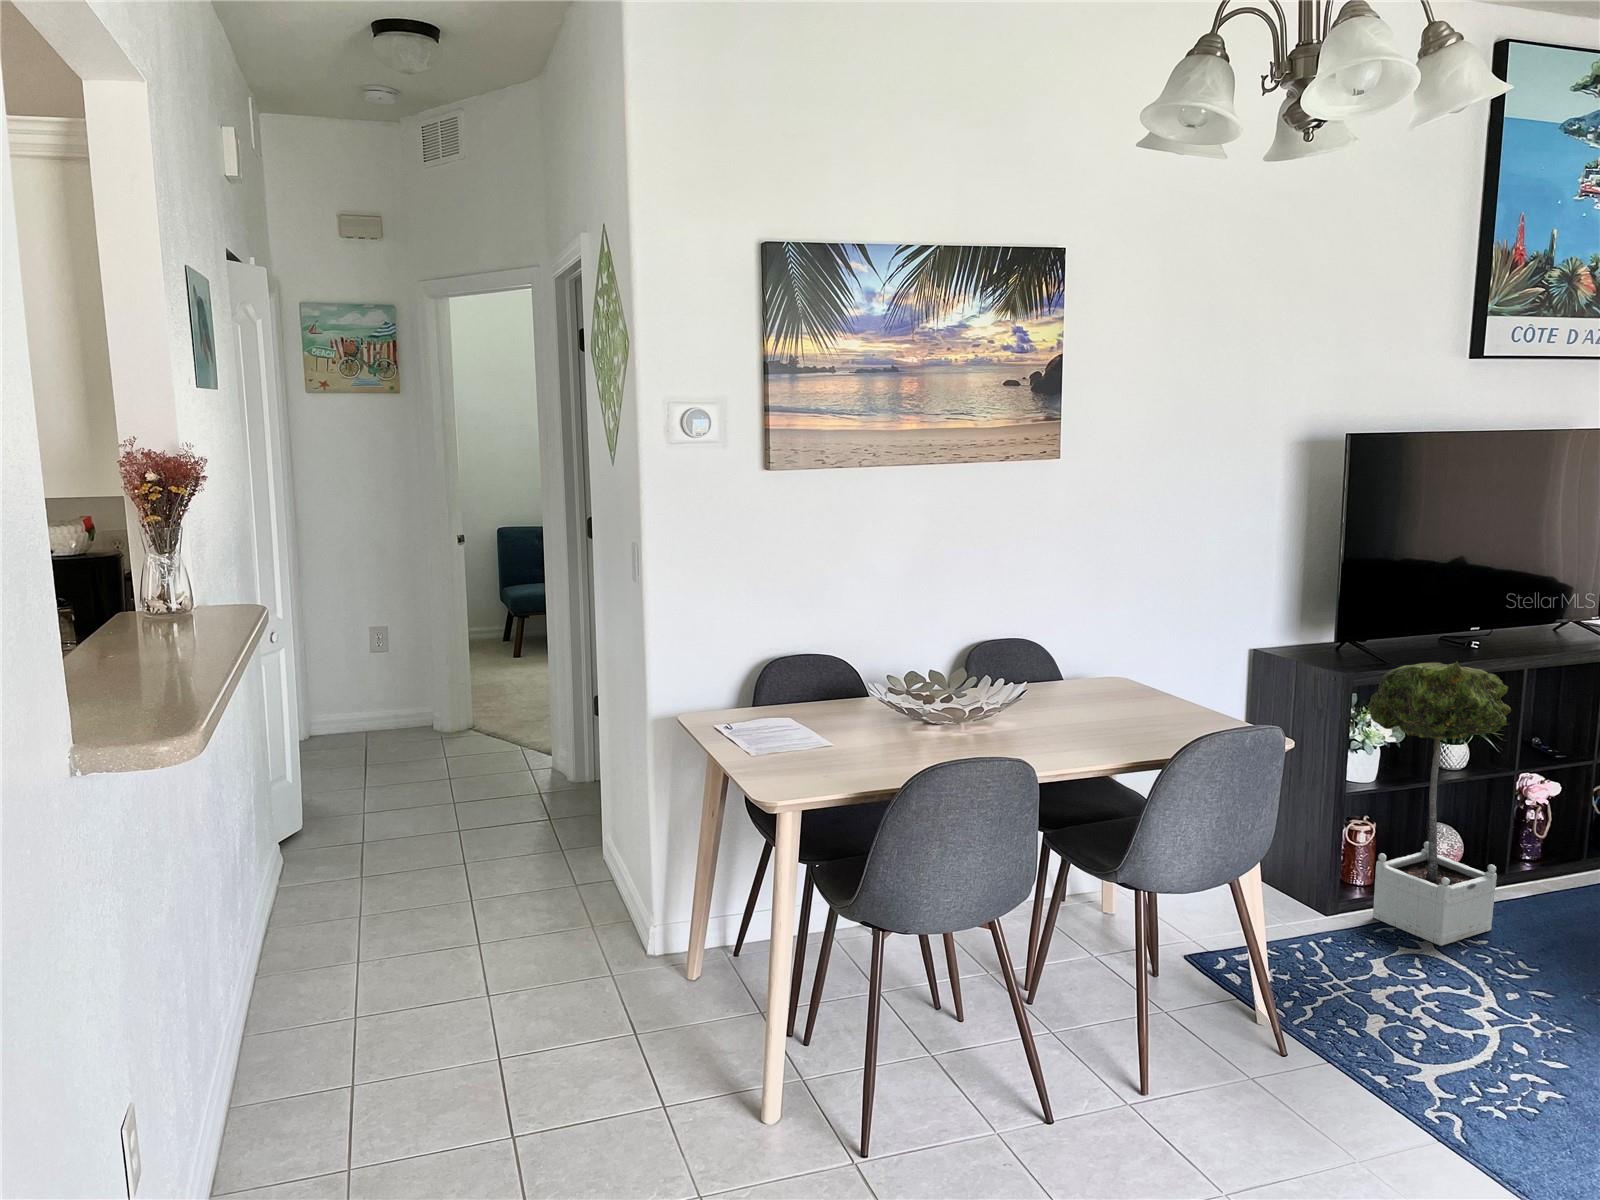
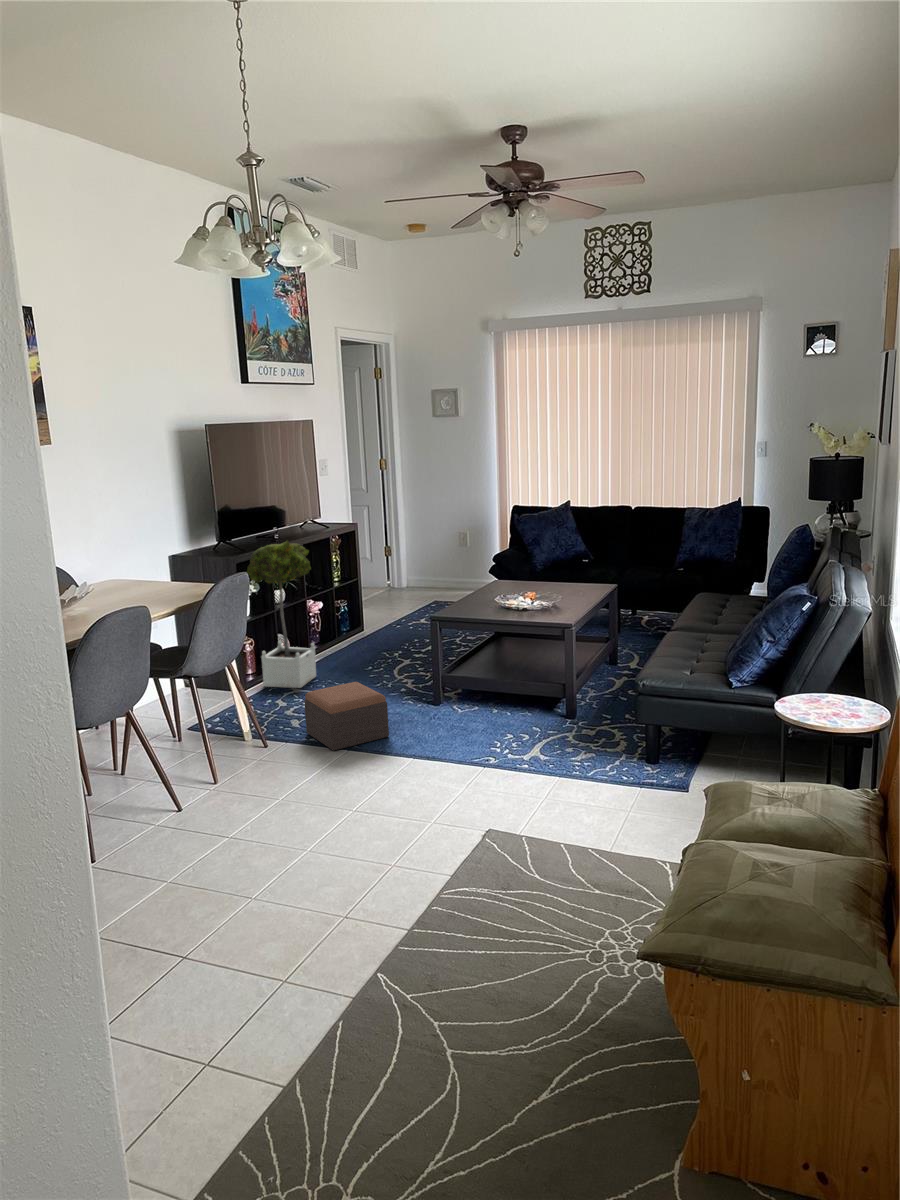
footstool: none [1378,981,1563,1149] -> present [304,682,389,751]

